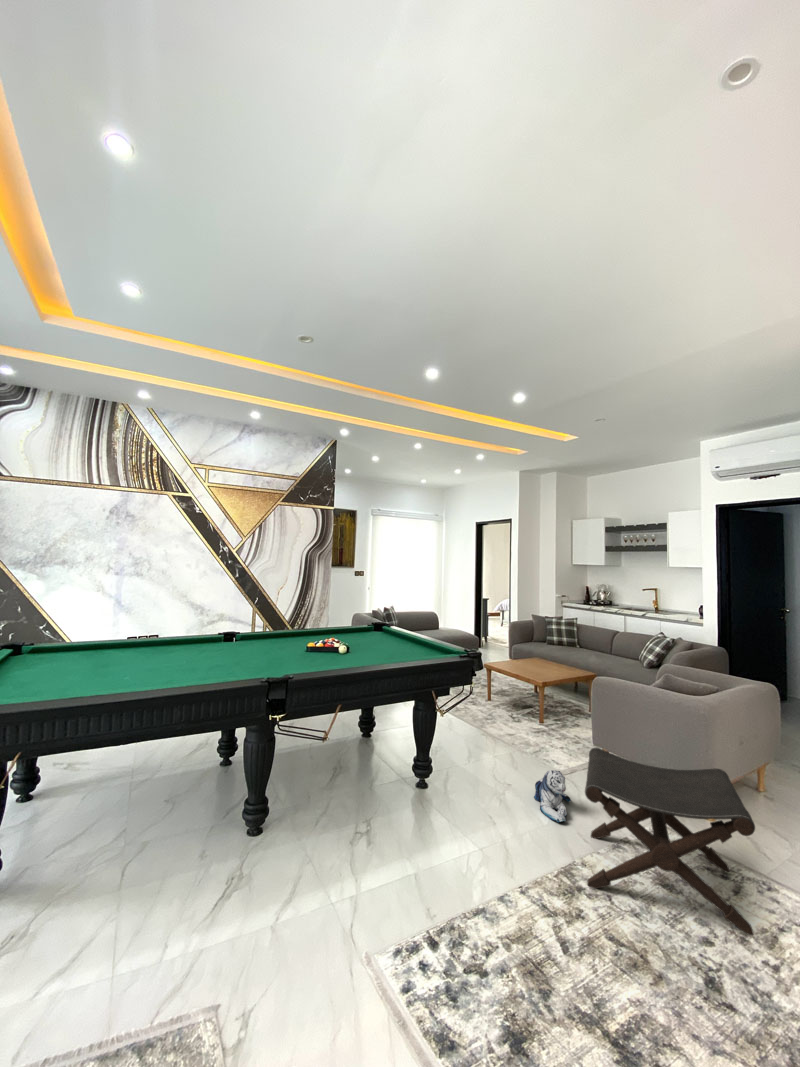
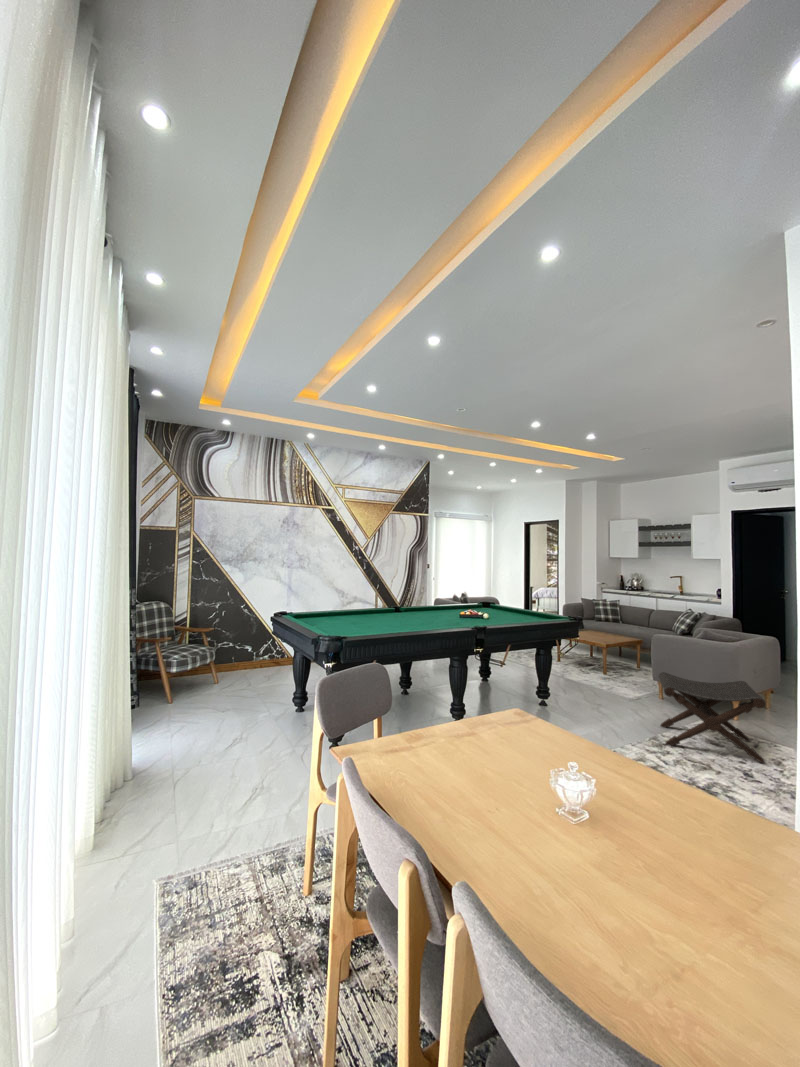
plush toy: present [534,770,571,822] -> none [617,690,643,720]

